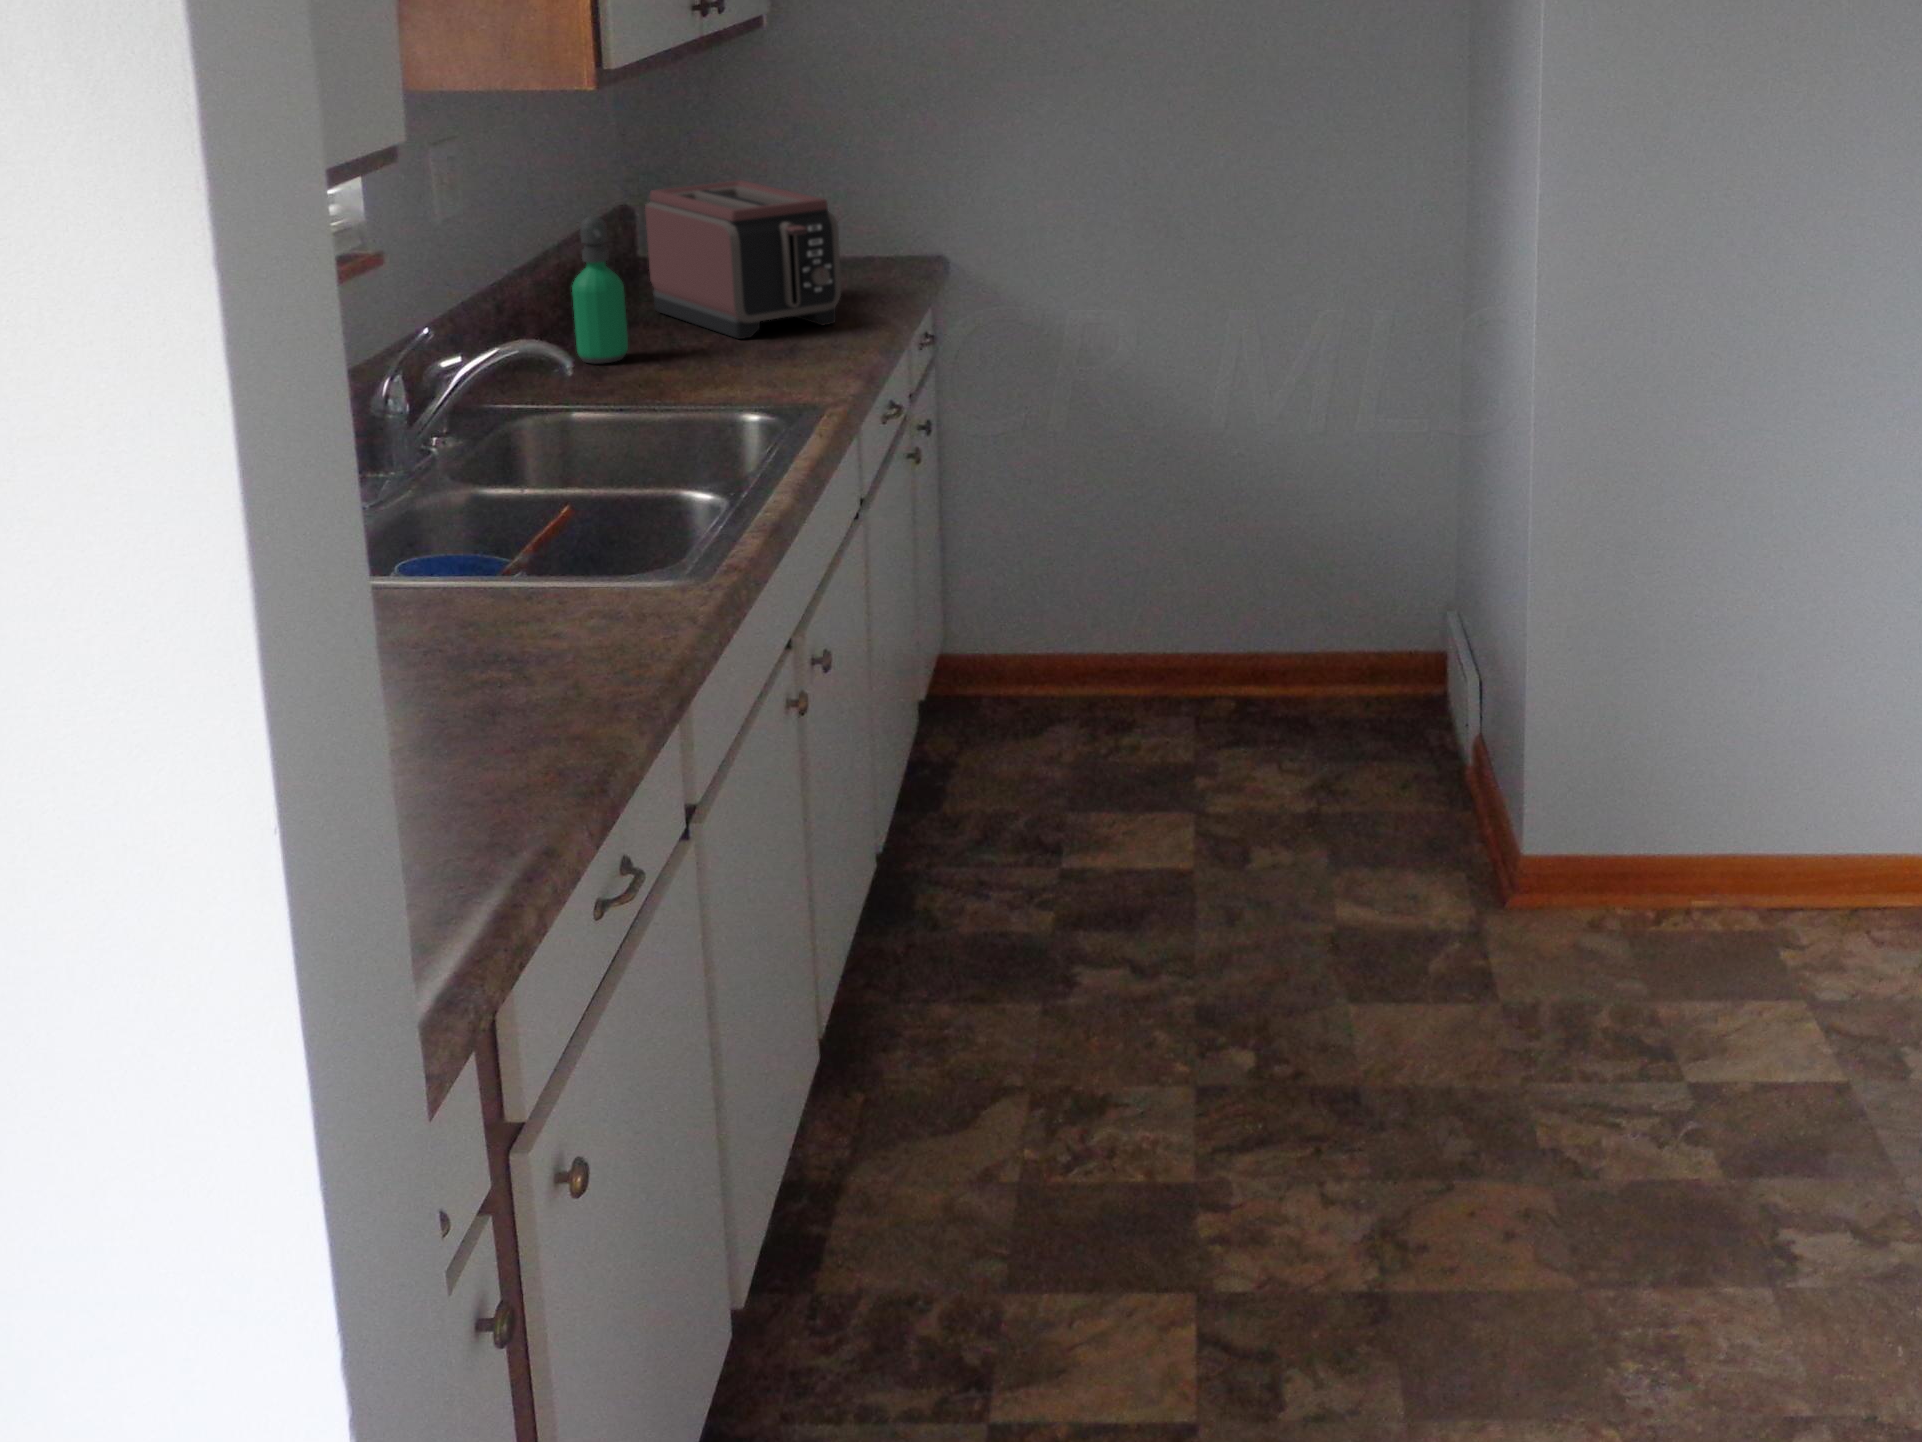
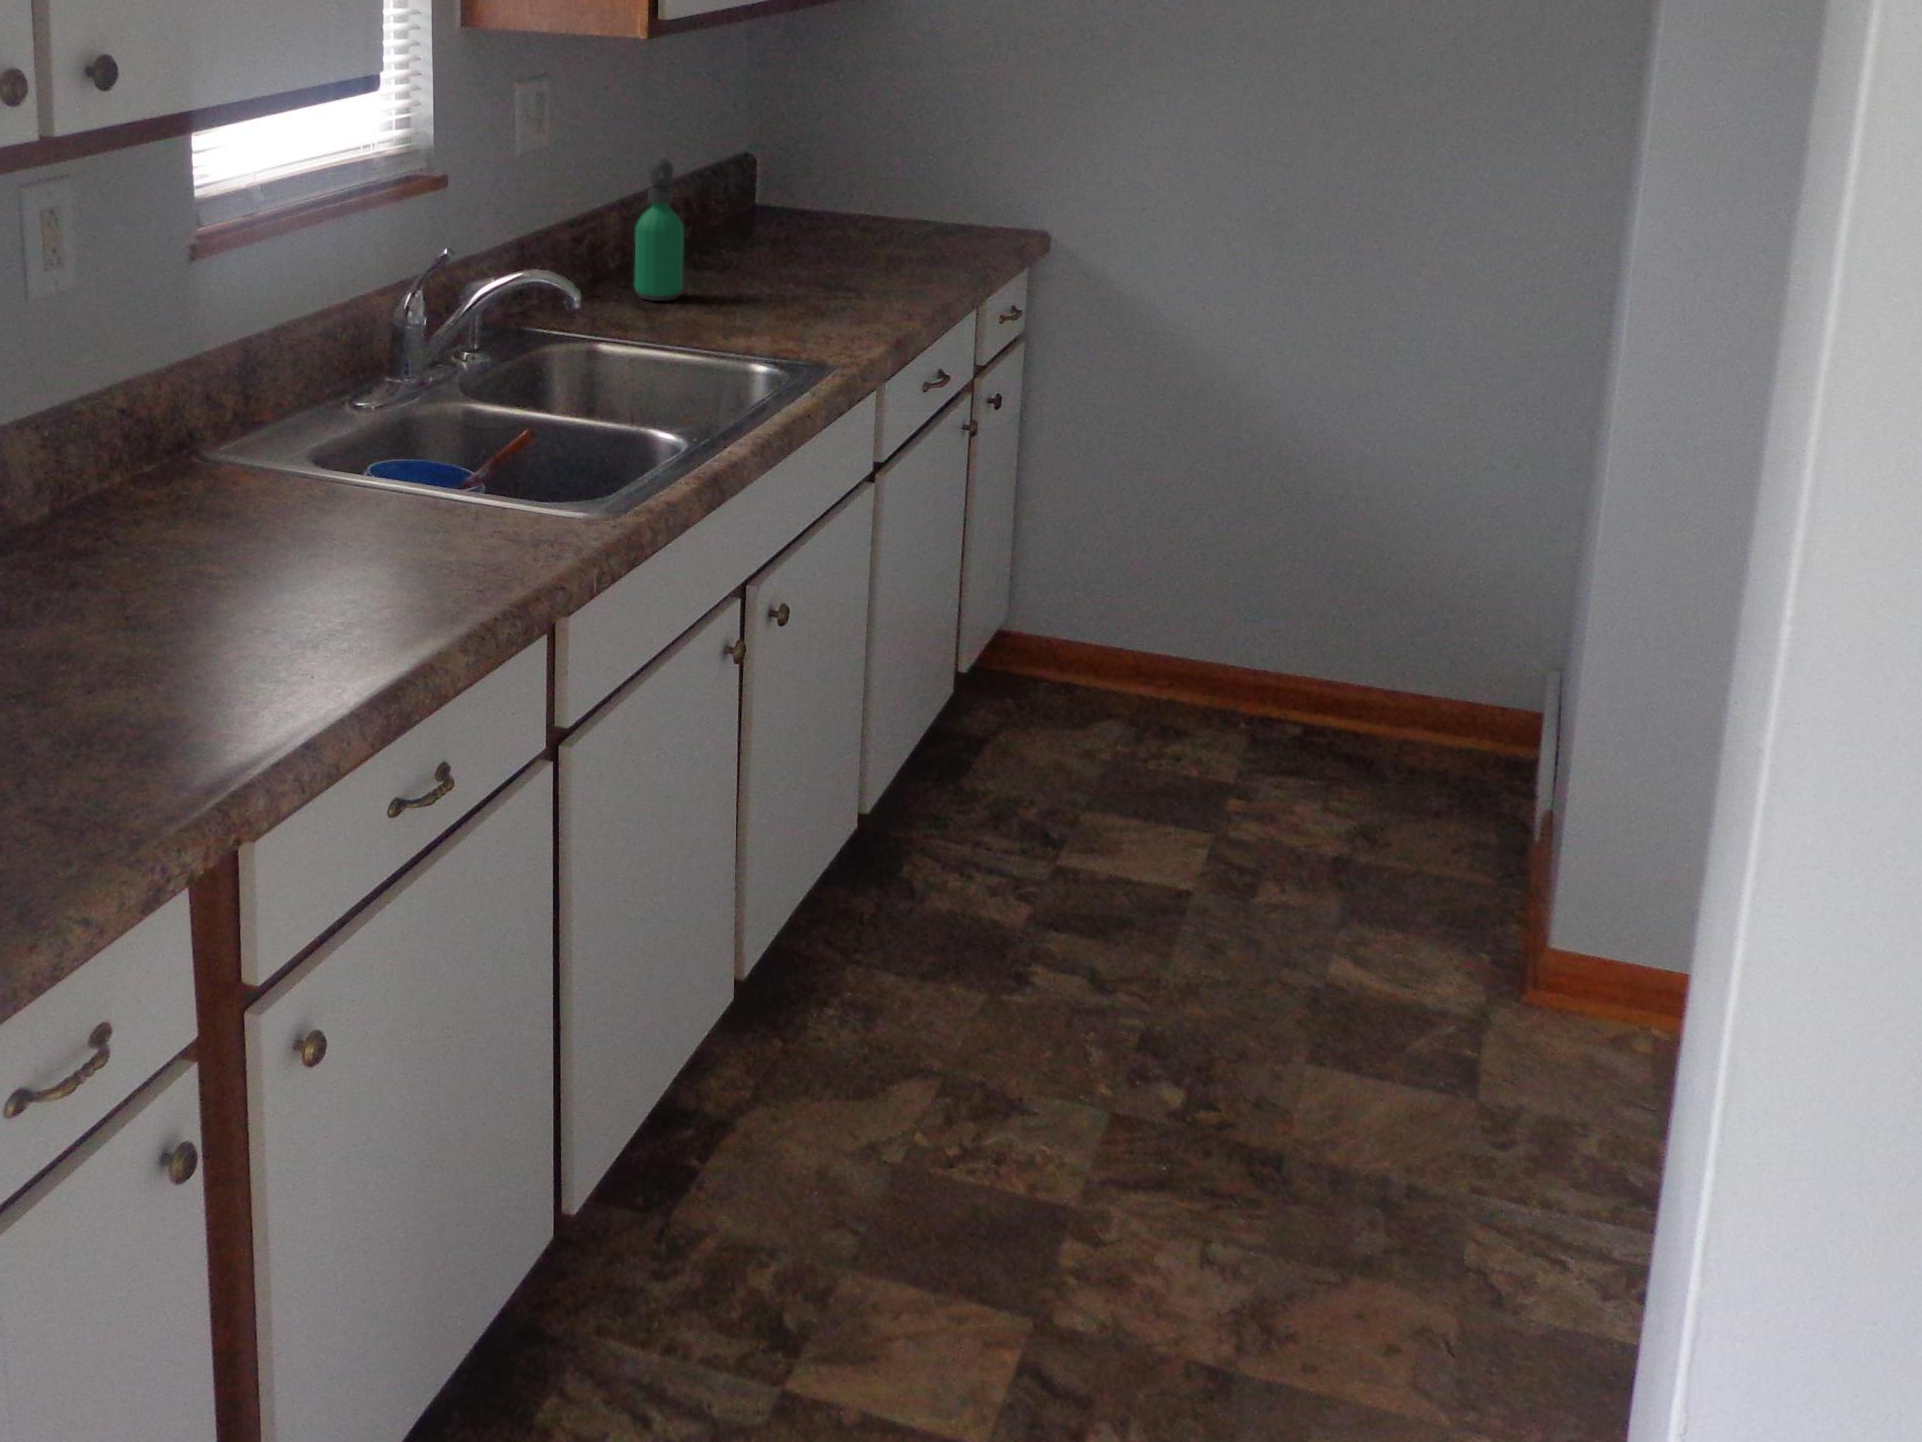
toaster: present [645,180,842,339] -> none [732,138,906,293]

